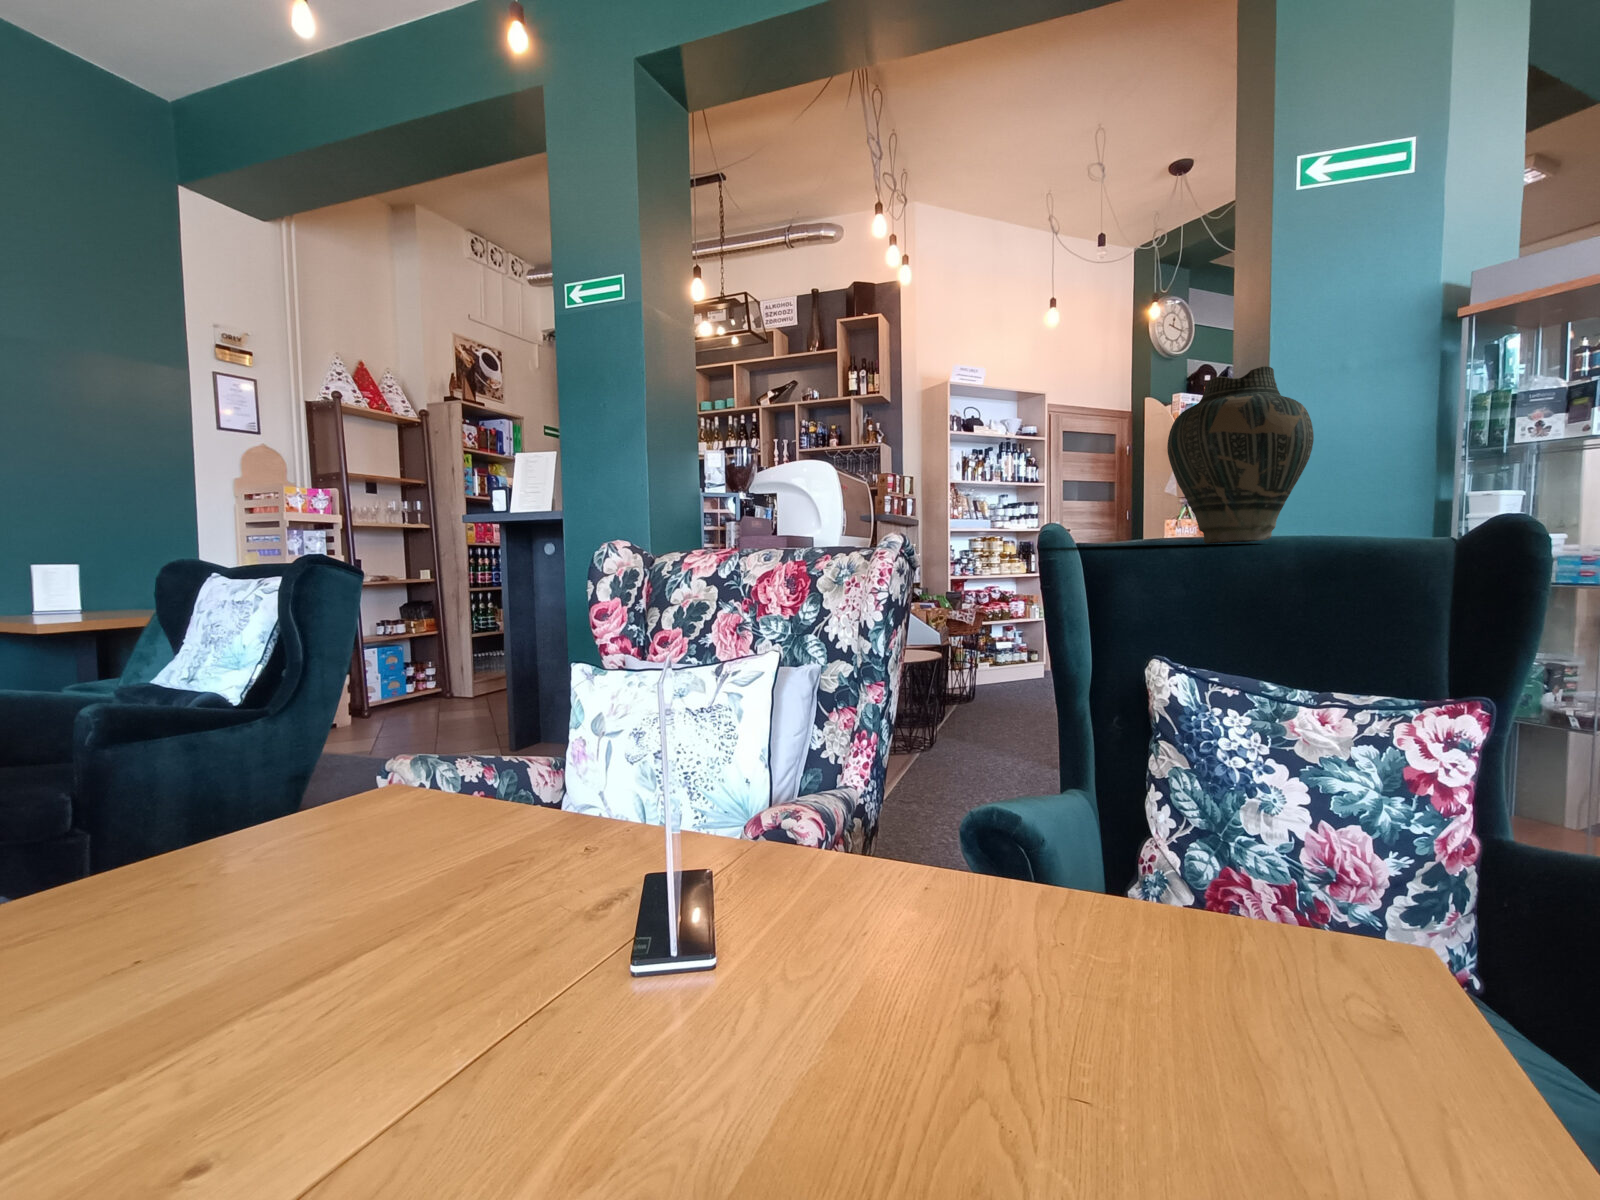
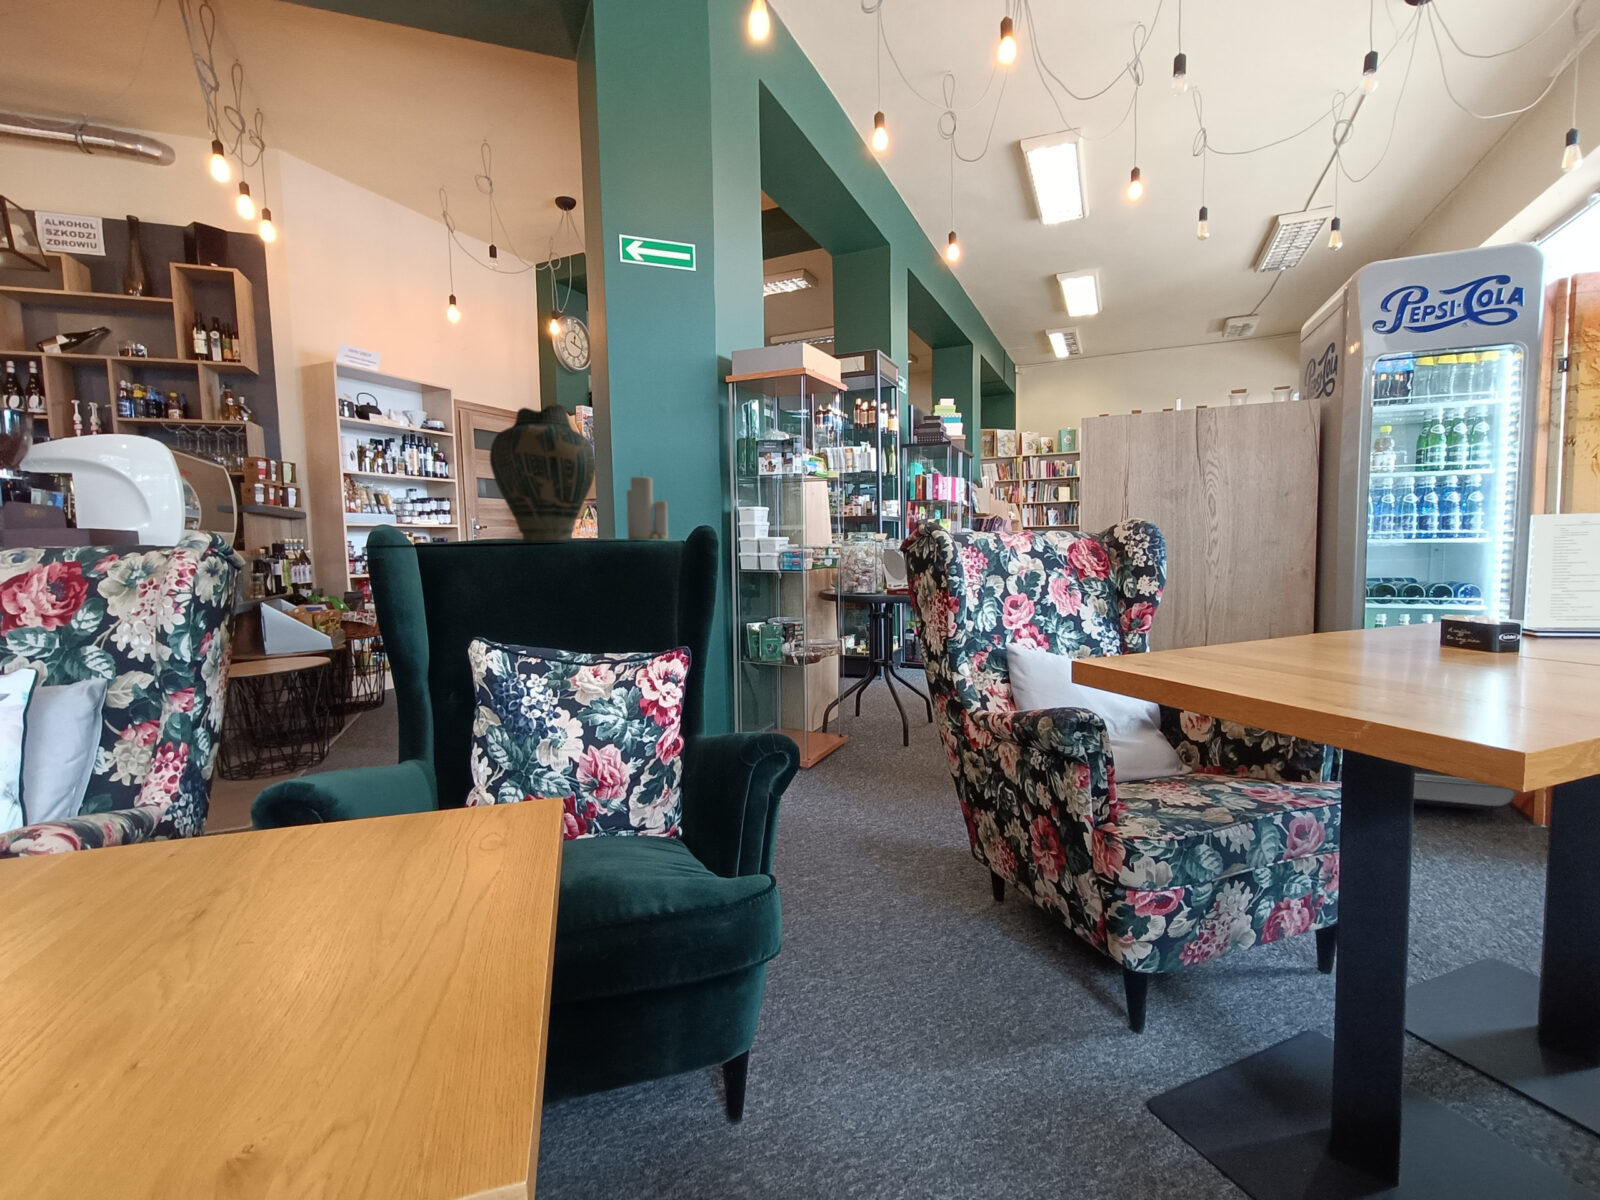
candle: none [1332,443,1406,538] -> present [627,477,668,540]

